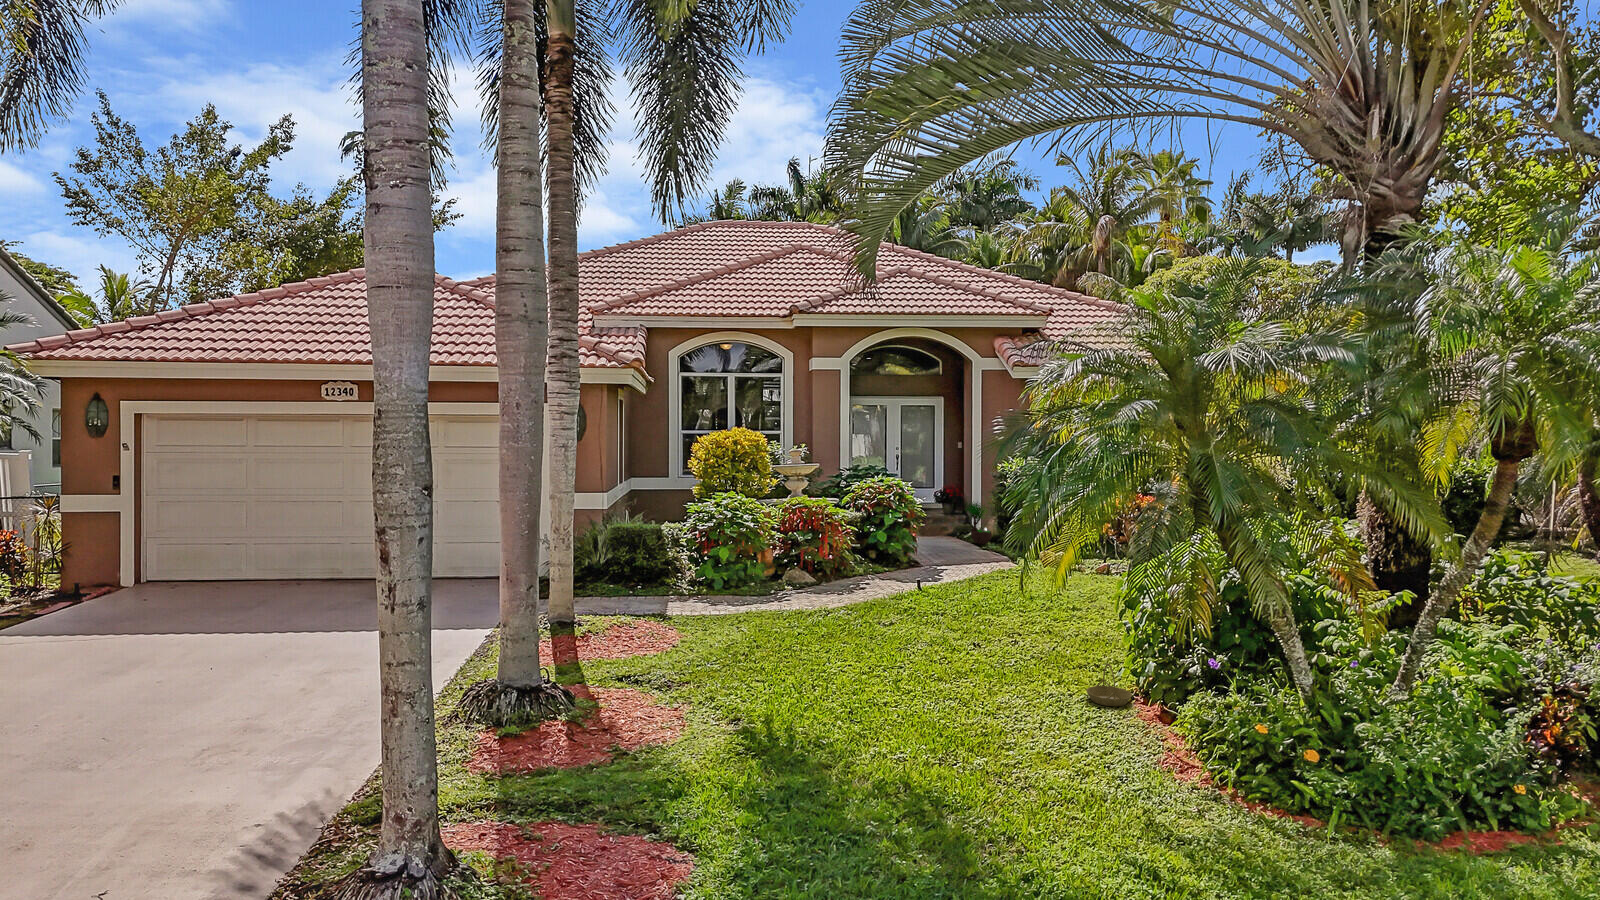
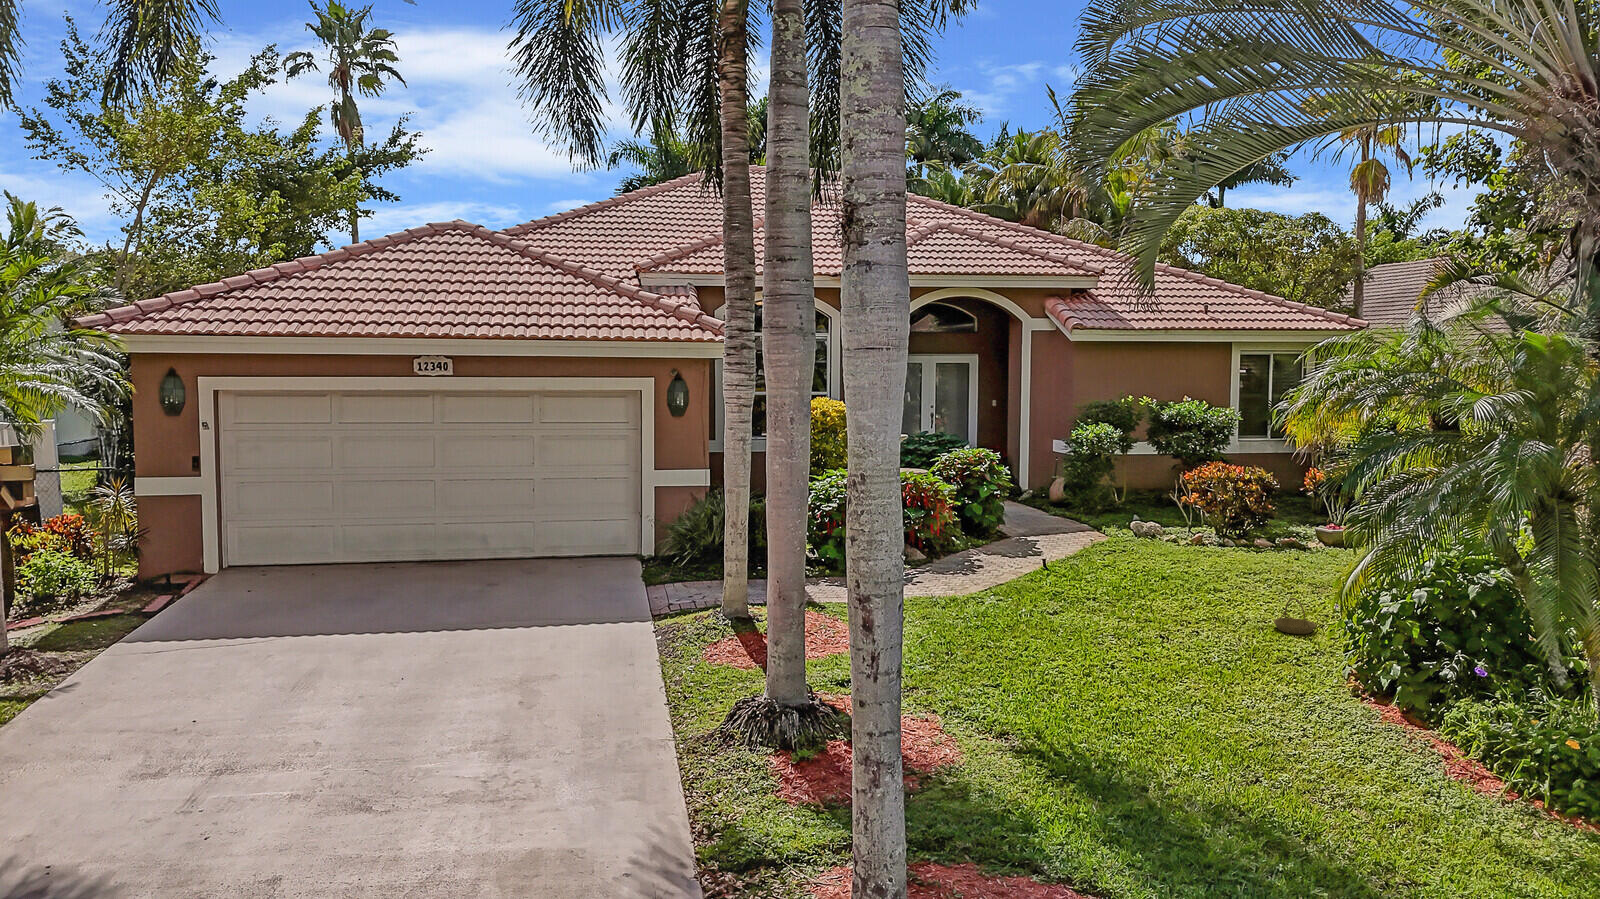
potted tree: present [965,502,992,545] -> none [1022,457,1050,503]

